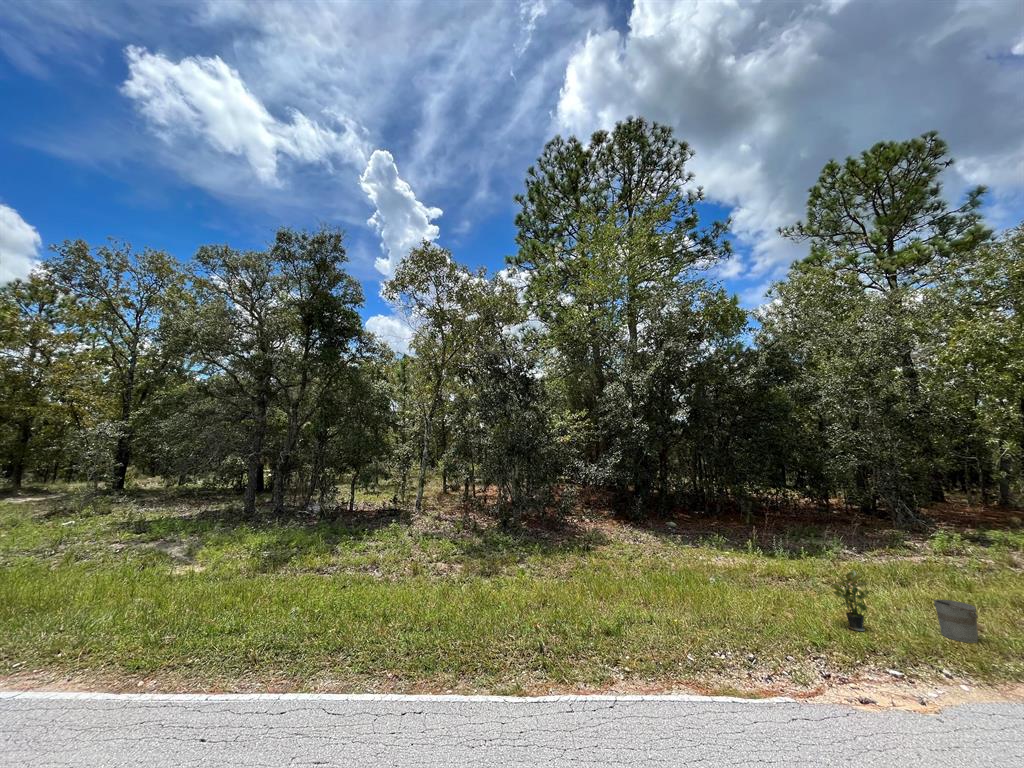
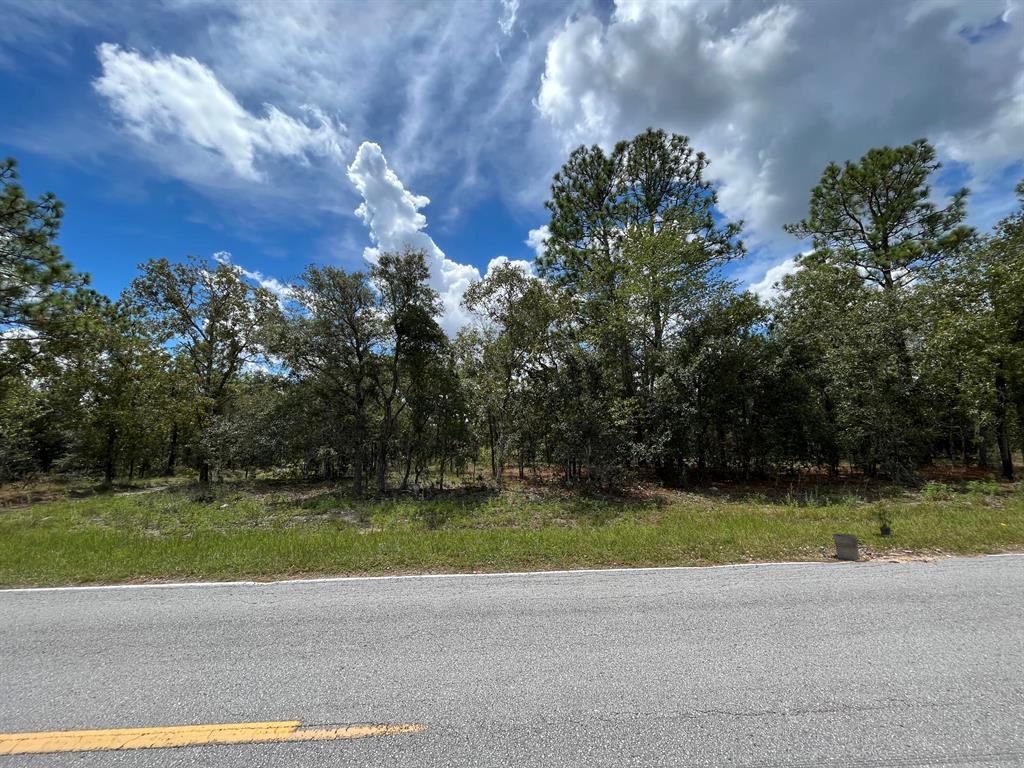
bucket: present [931,599,978,643] -> present [832,534,859,560]

